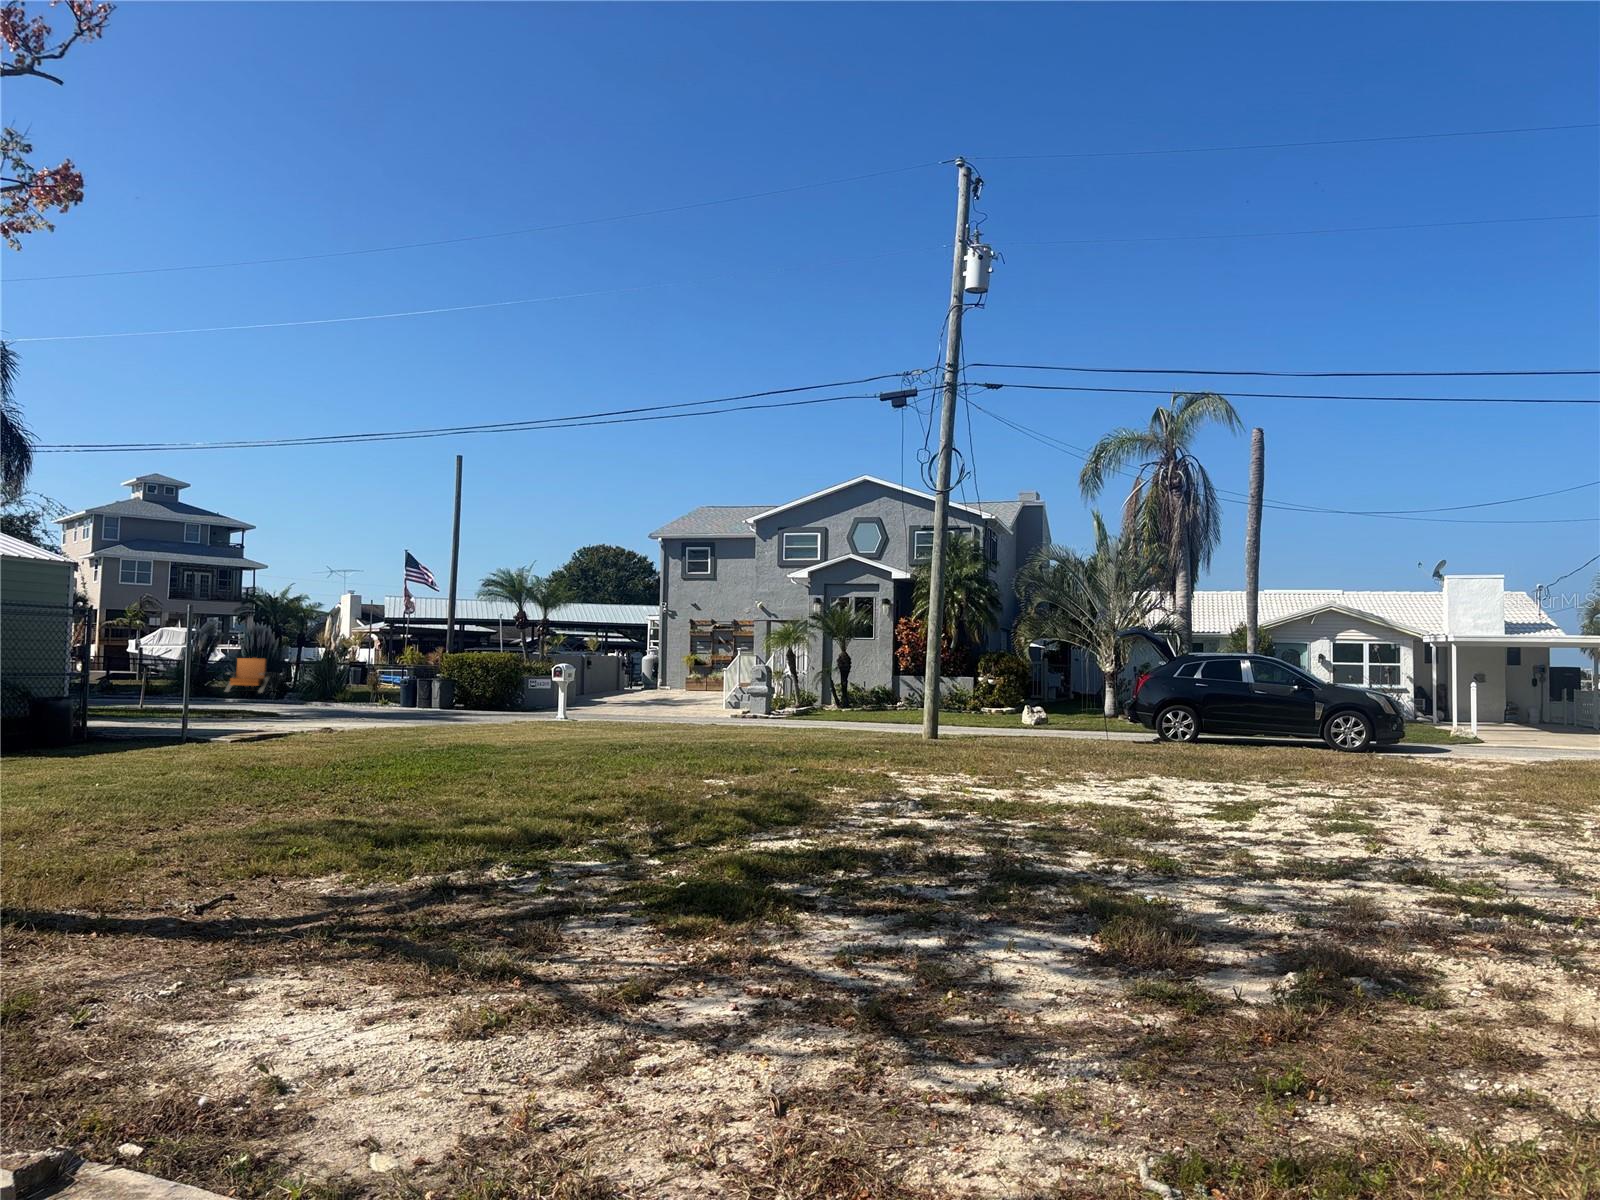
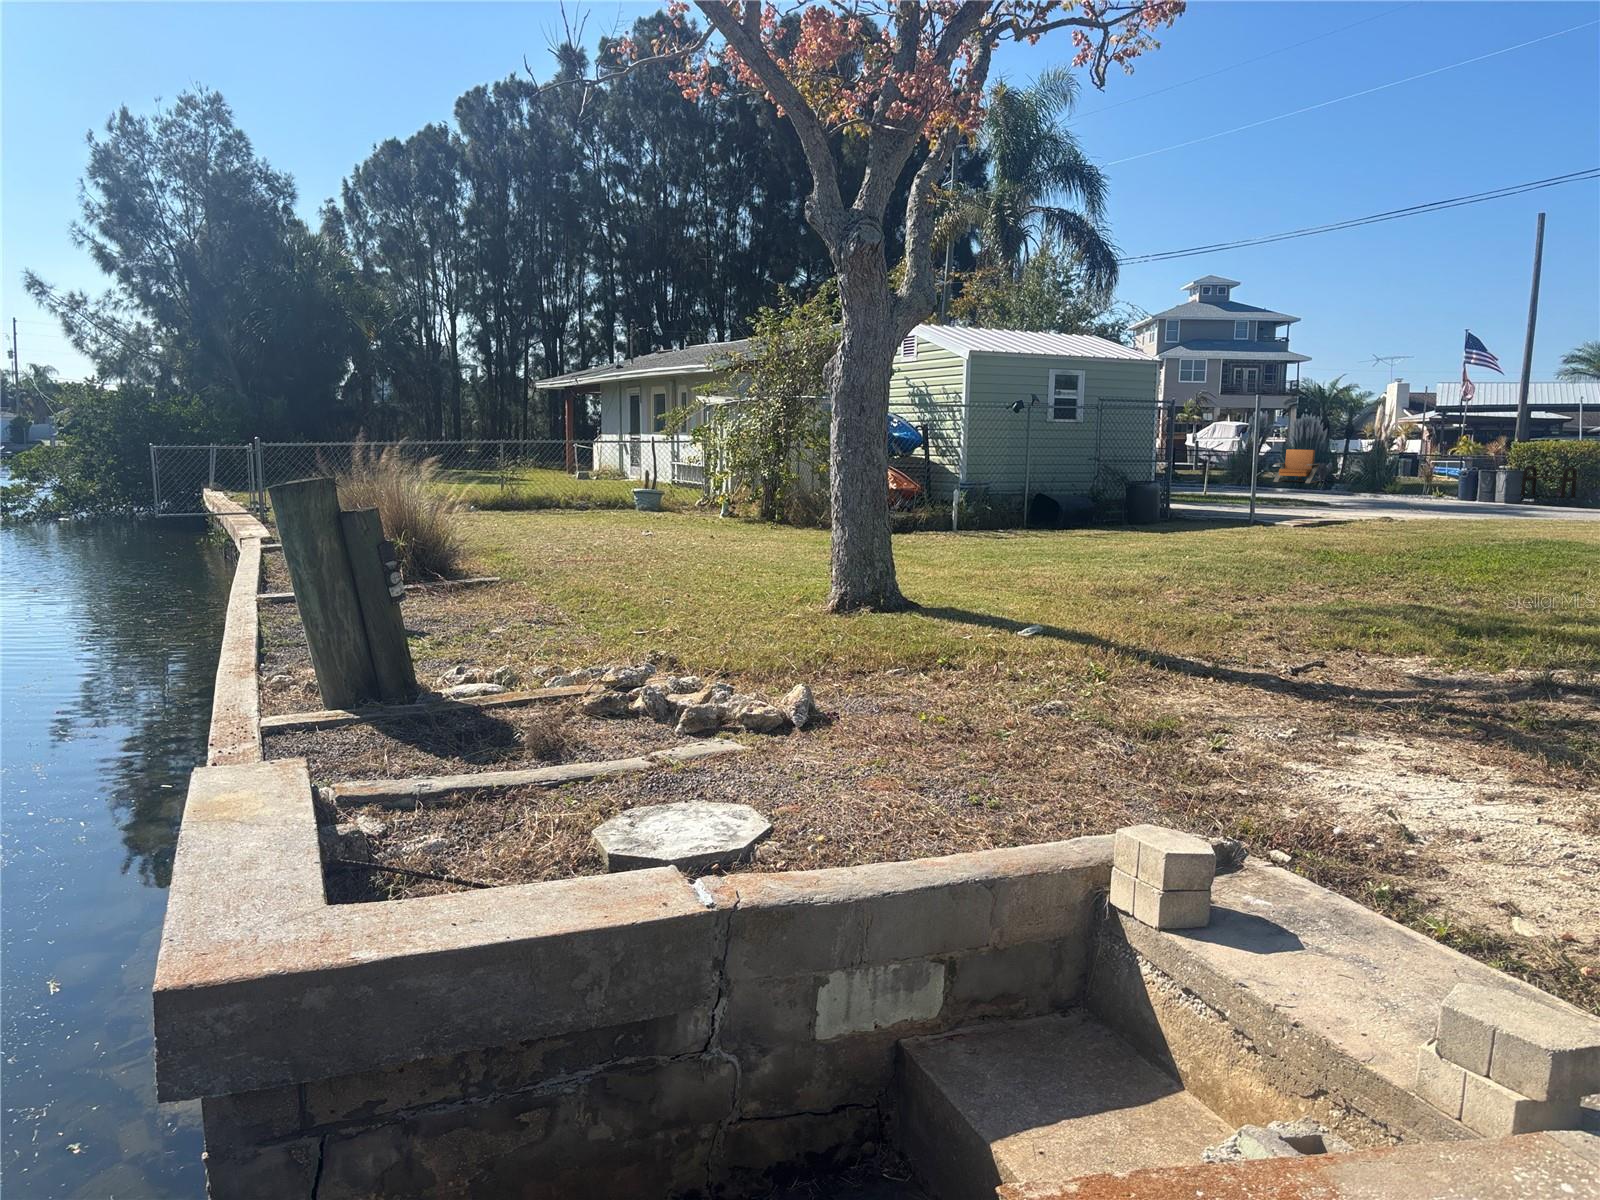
bench: none [454,674,498,702] -> present [1521,466,1577,498]

